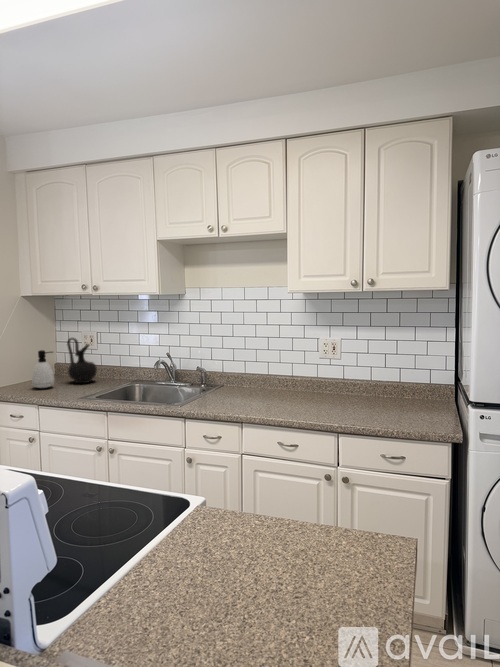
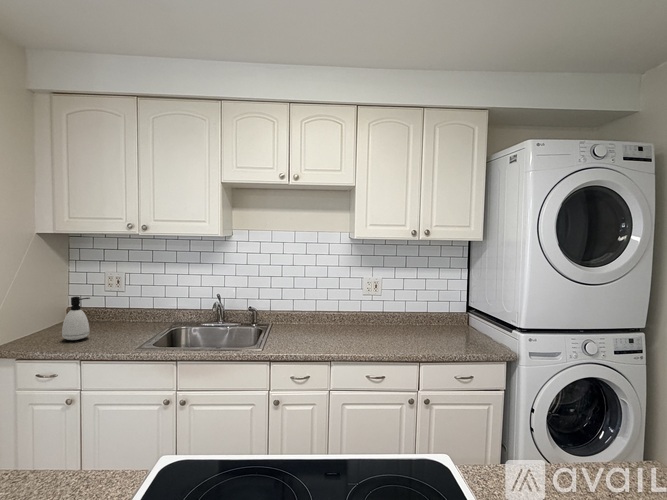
ceramic jug: present [67,338,97,383] -> none [99,281,133,331]

